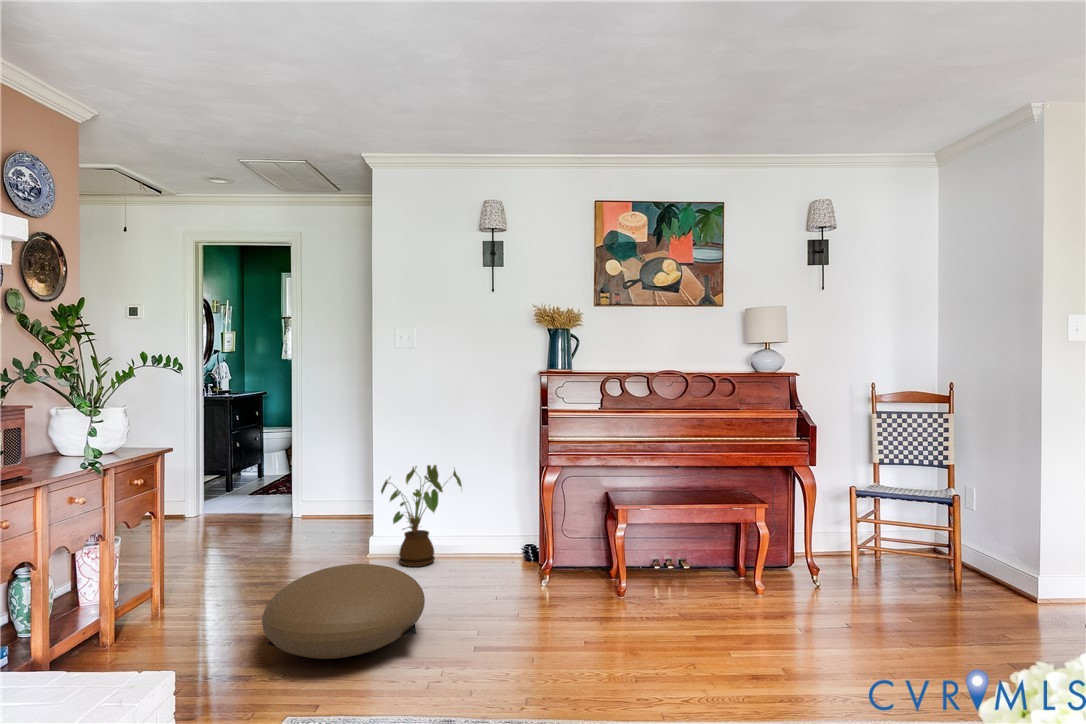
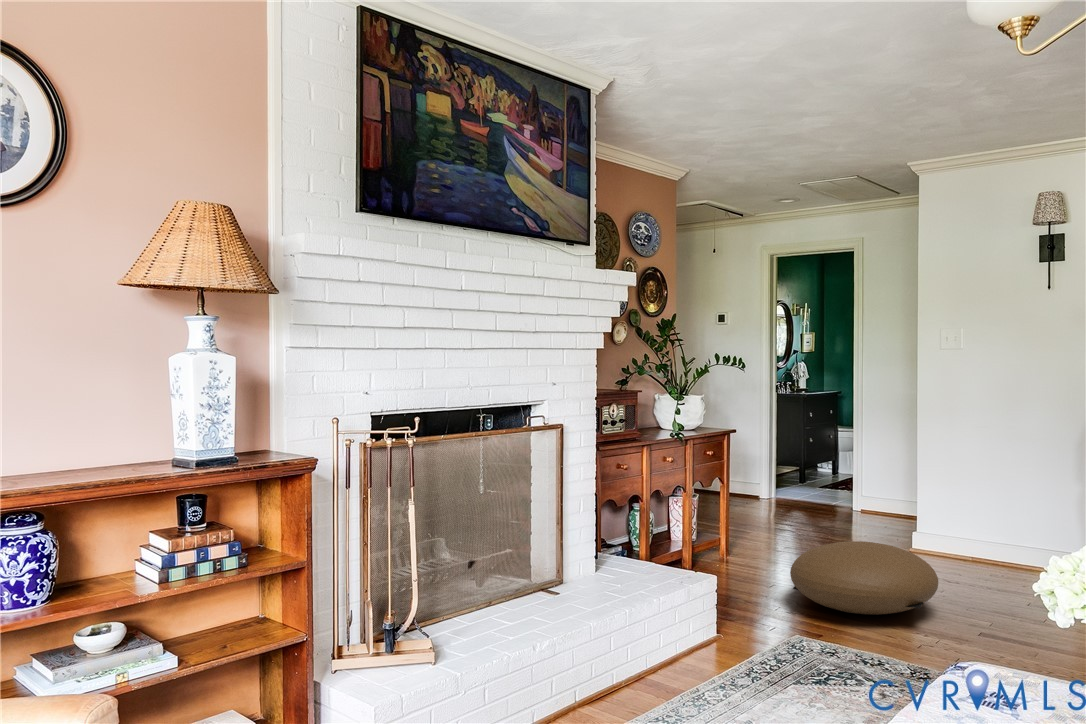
house plant: present [381,465,462,567] -> none [922,468,1015,570]

